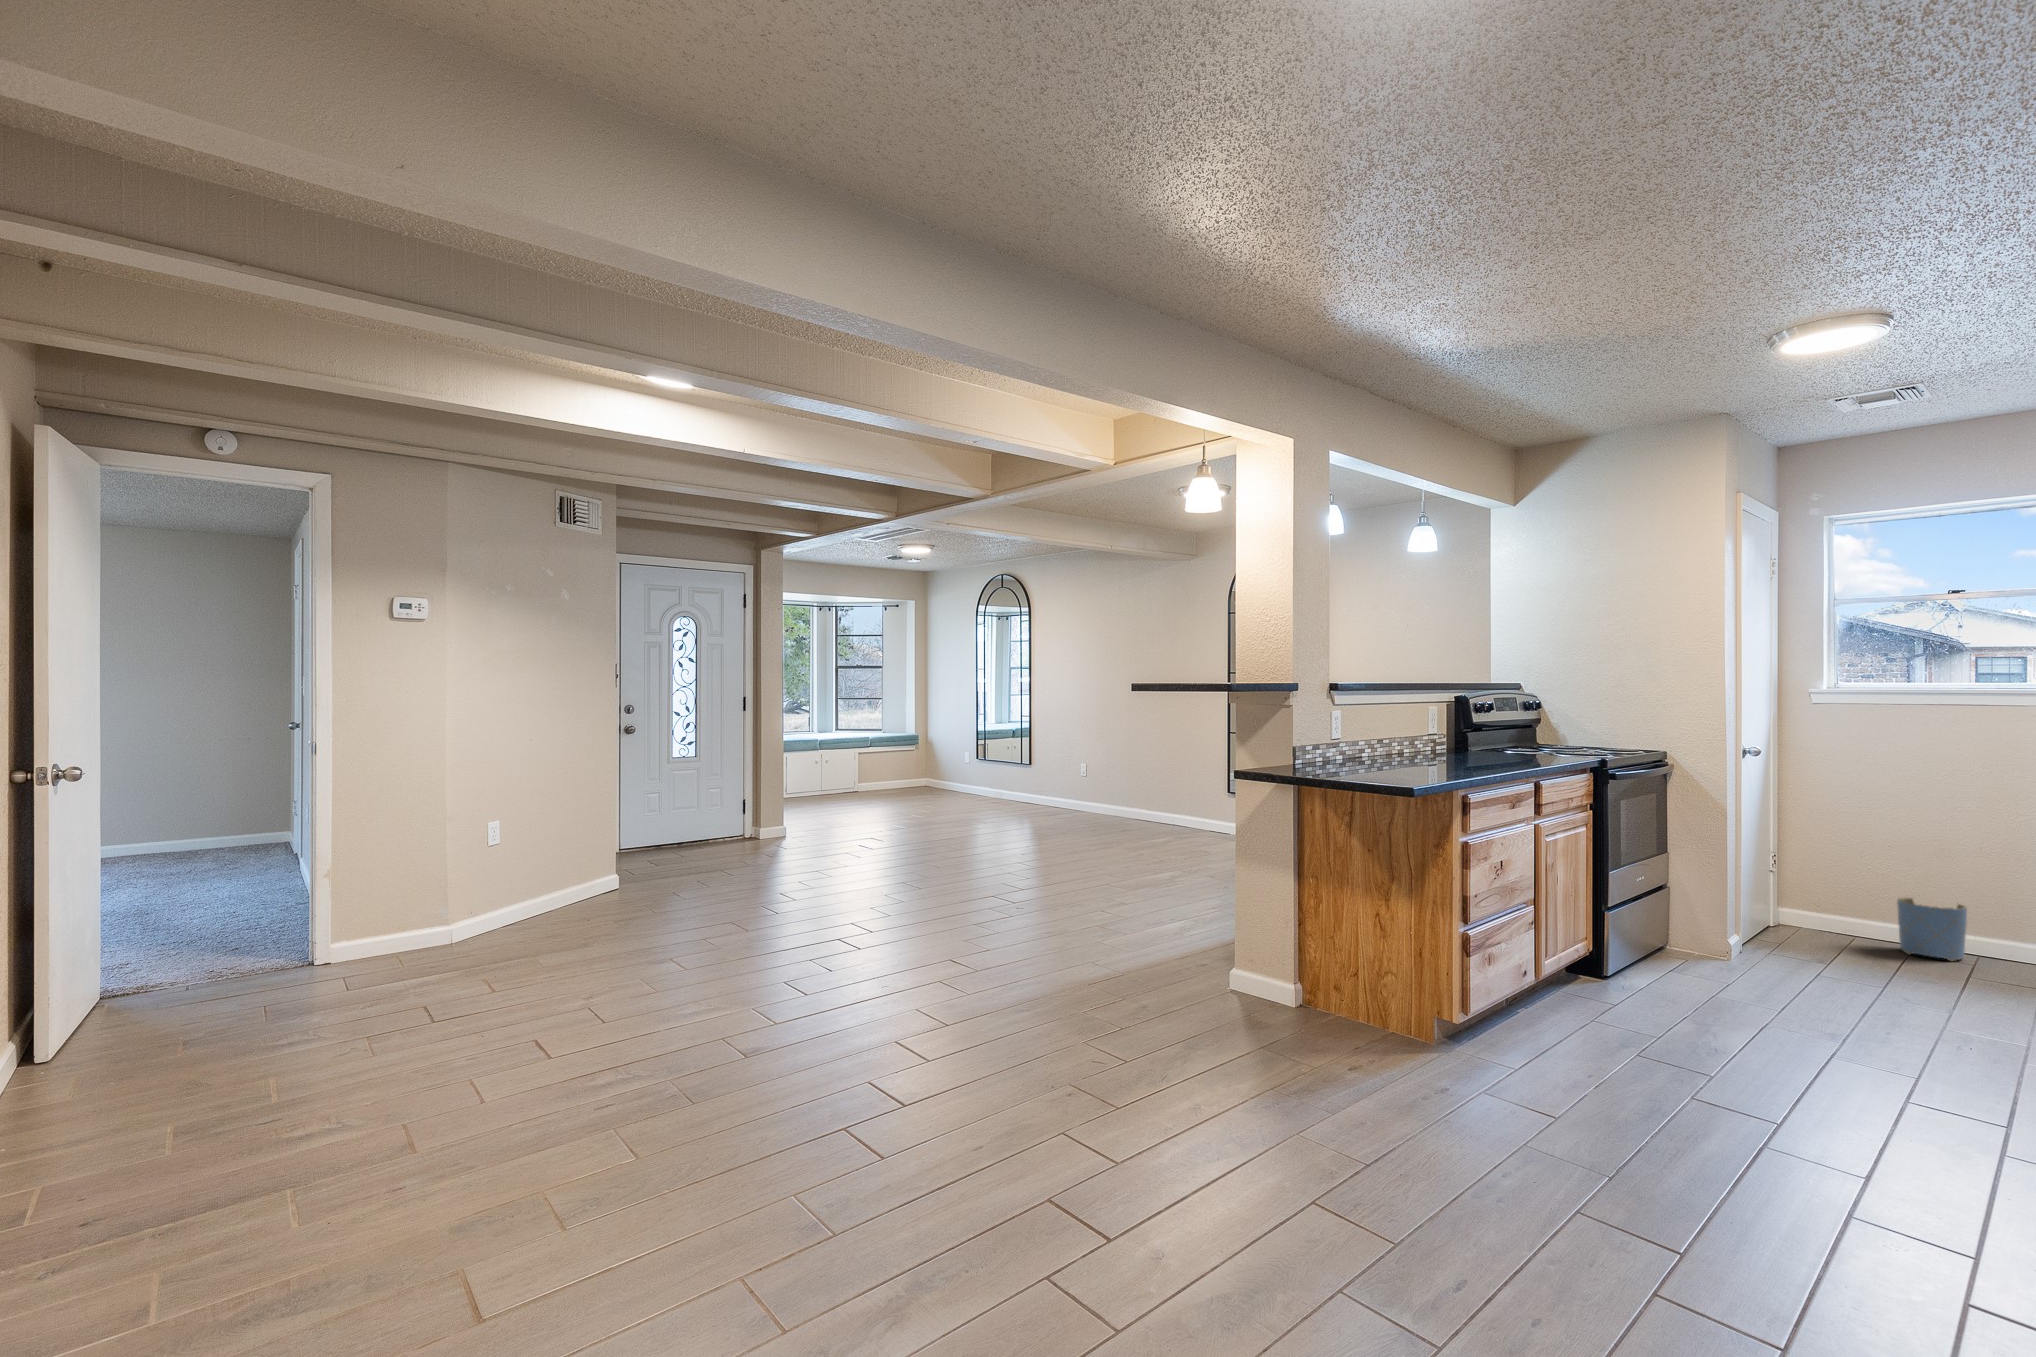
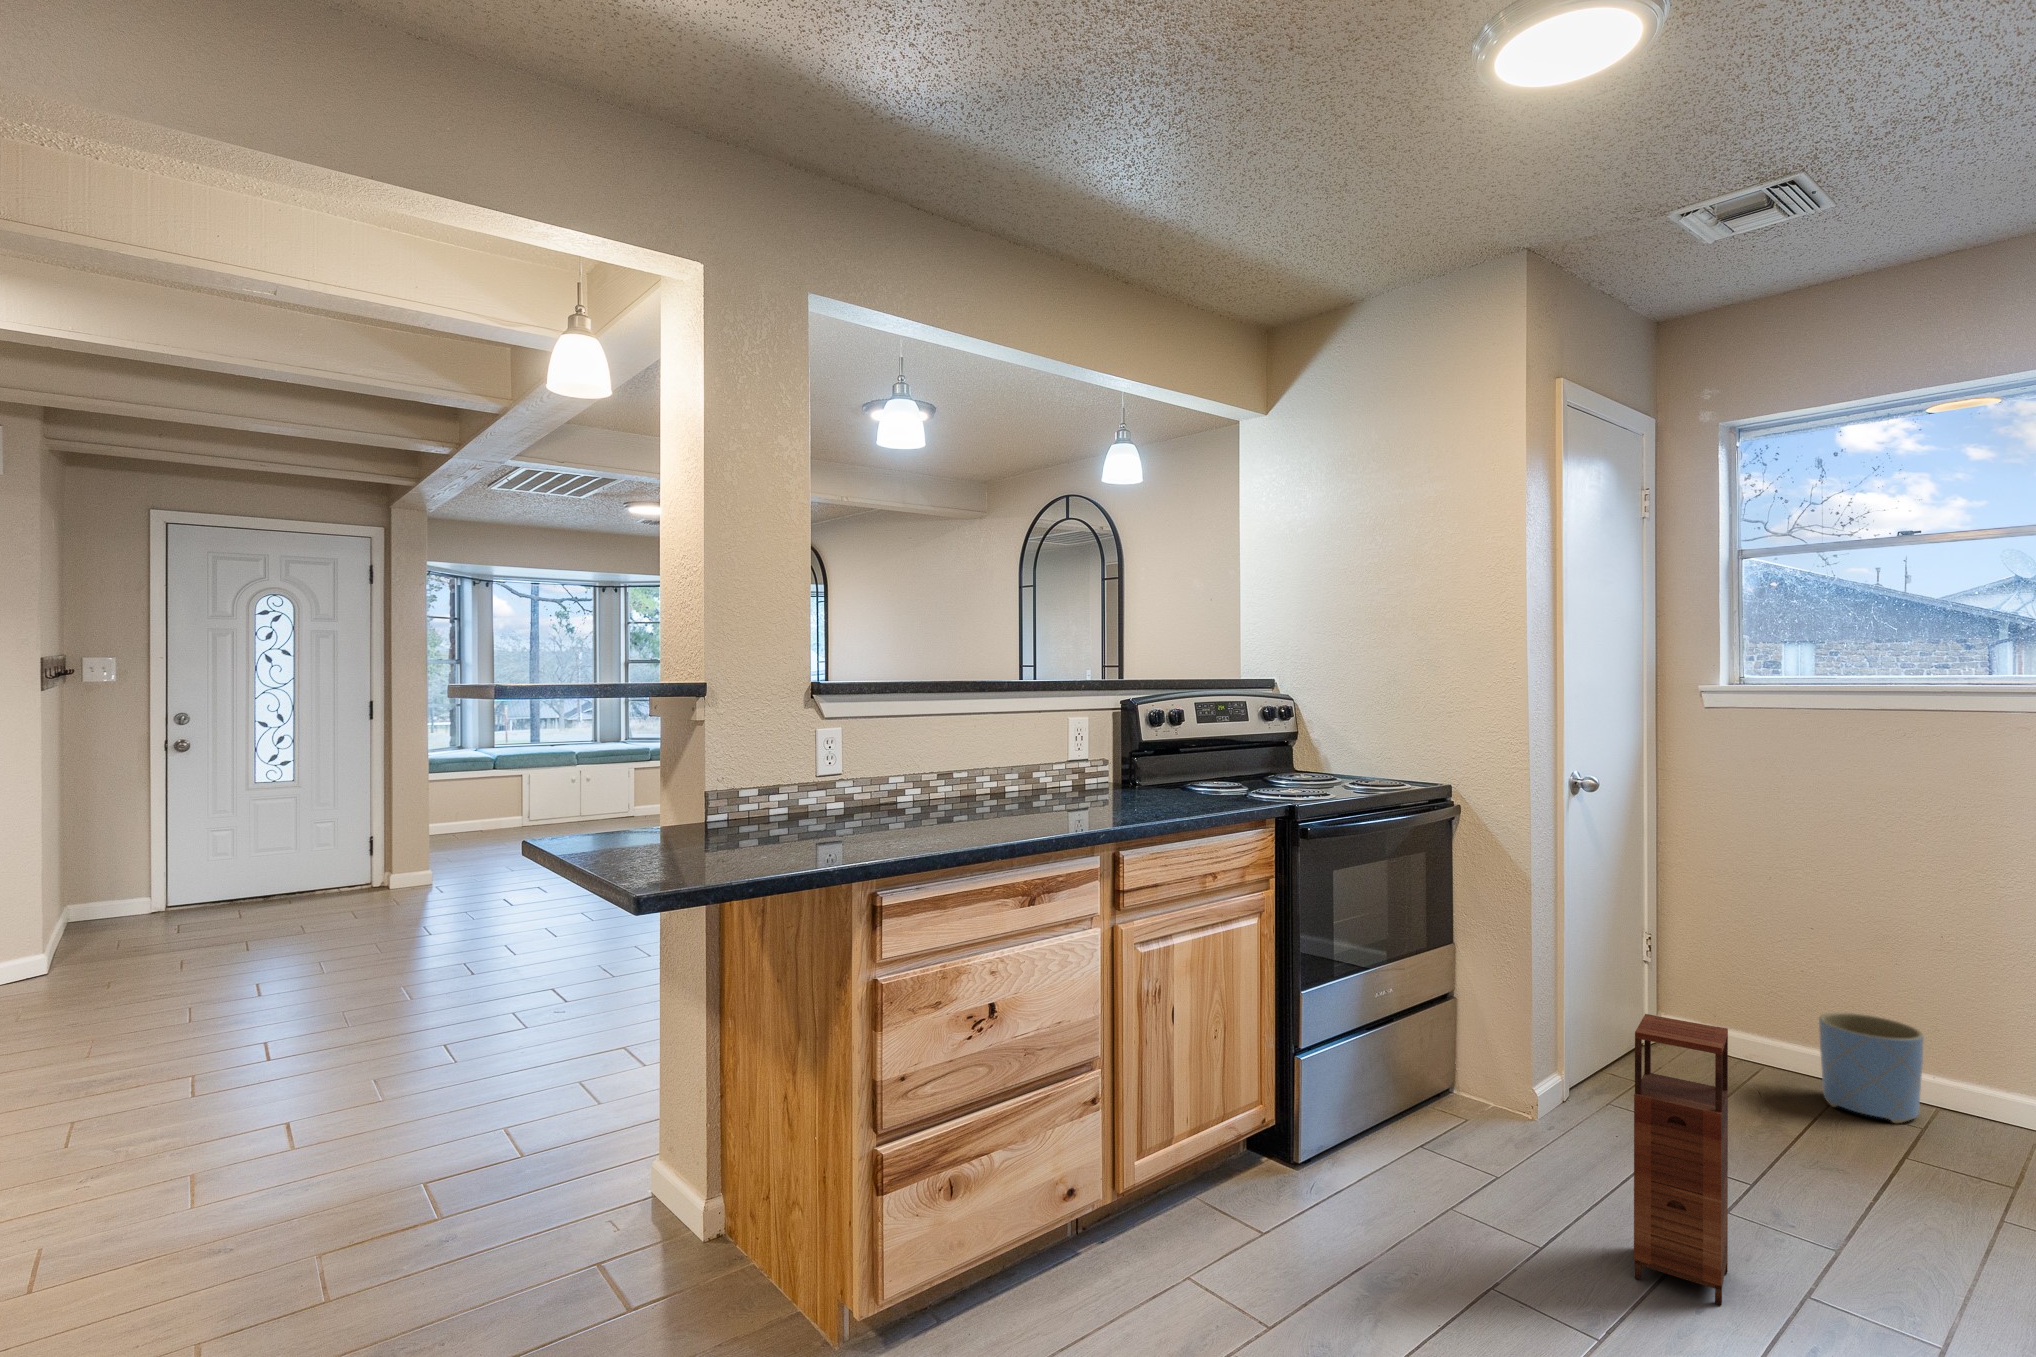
storage cabinet: none [1839,875,1897,1029] -> present [1634,1014,1728,1305]

